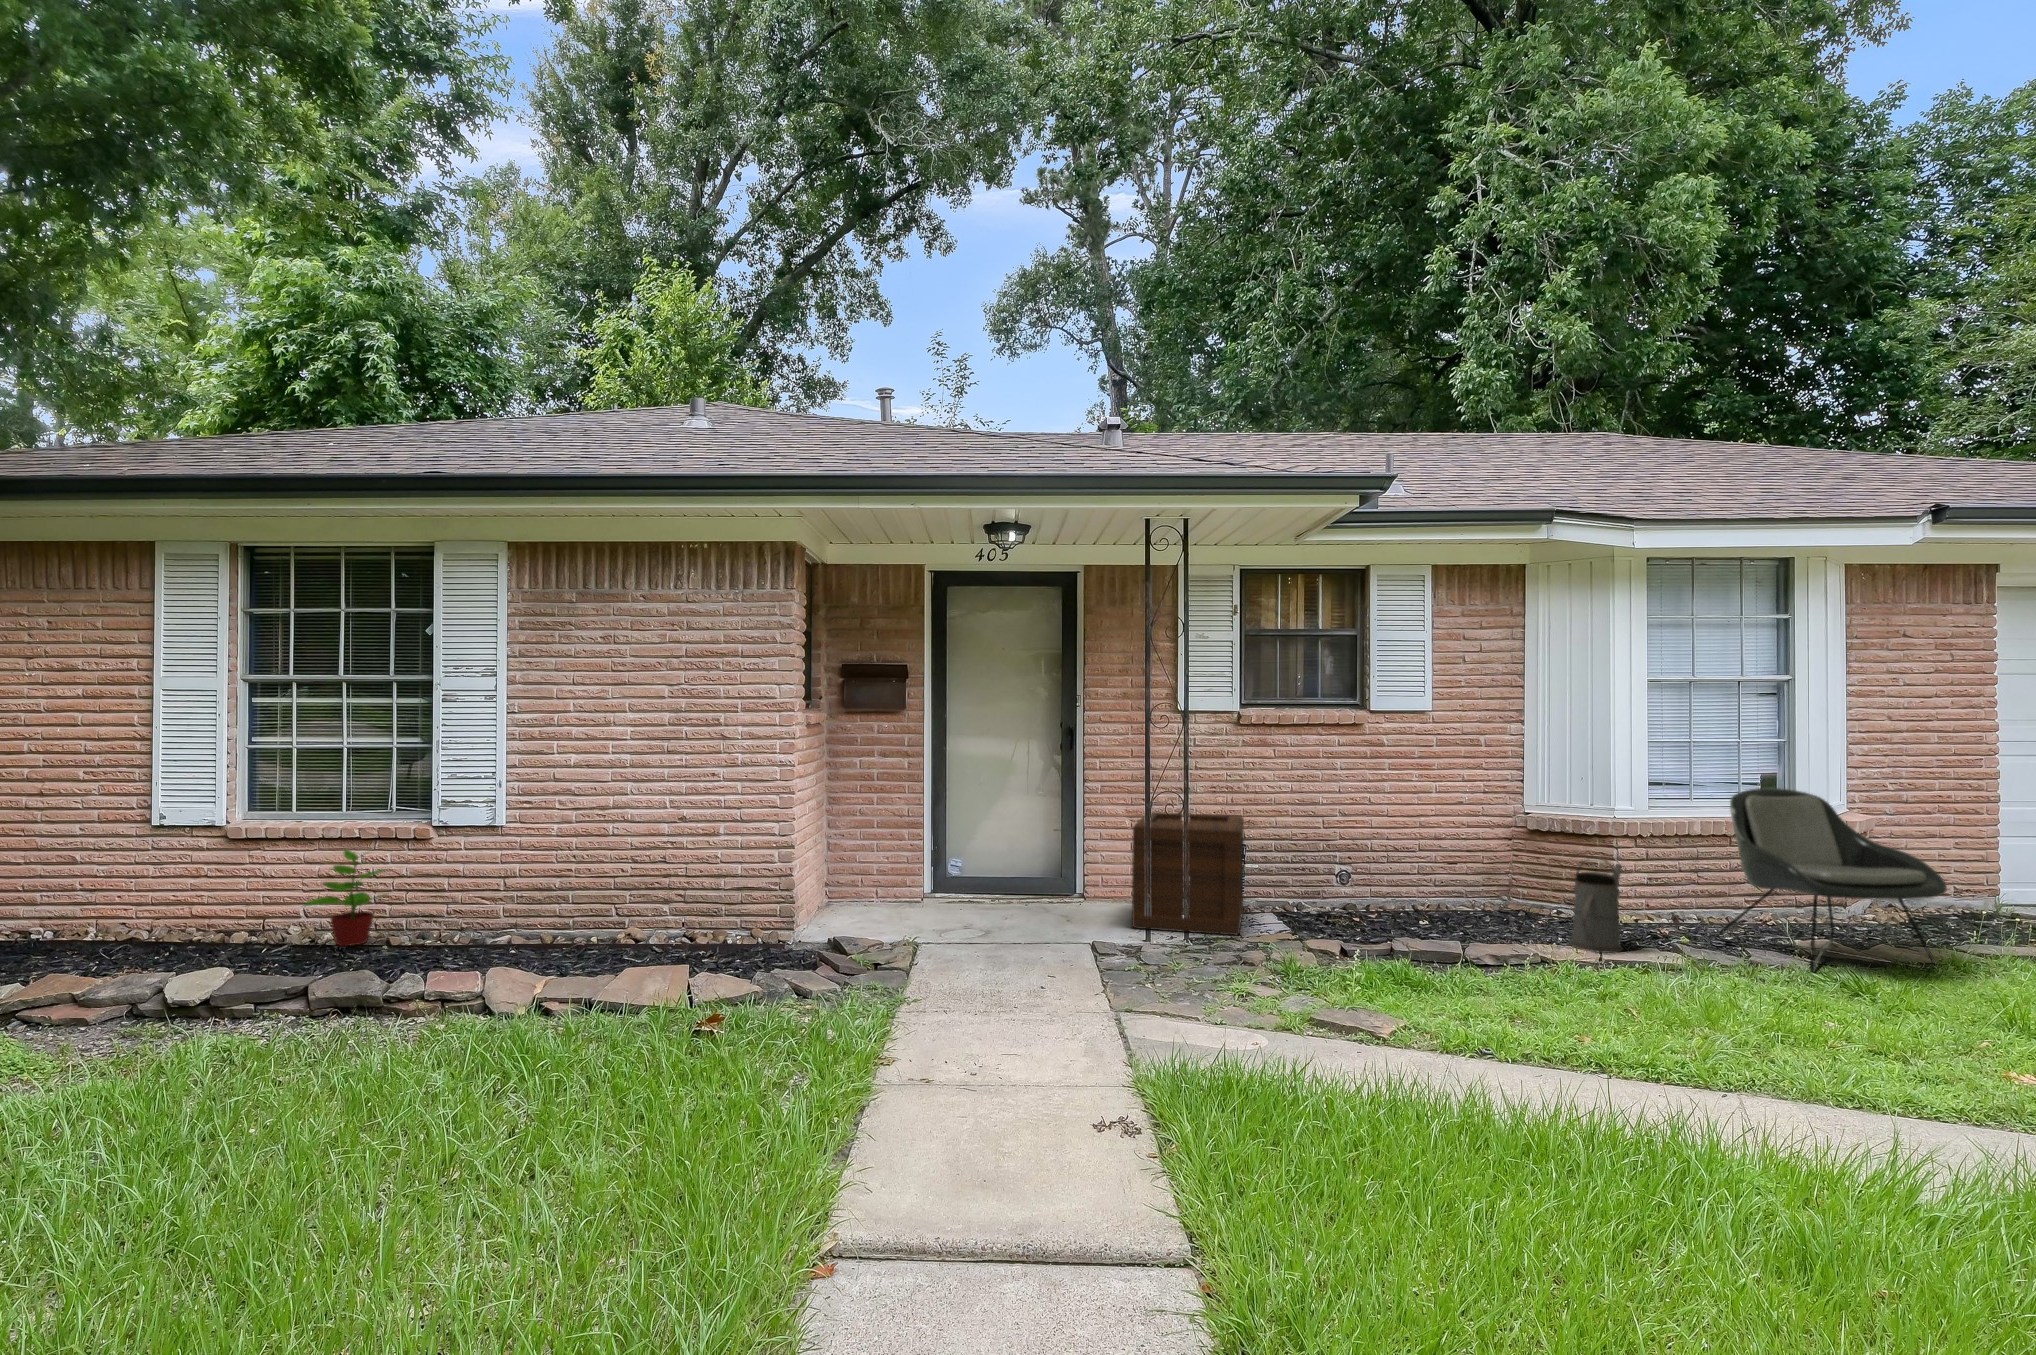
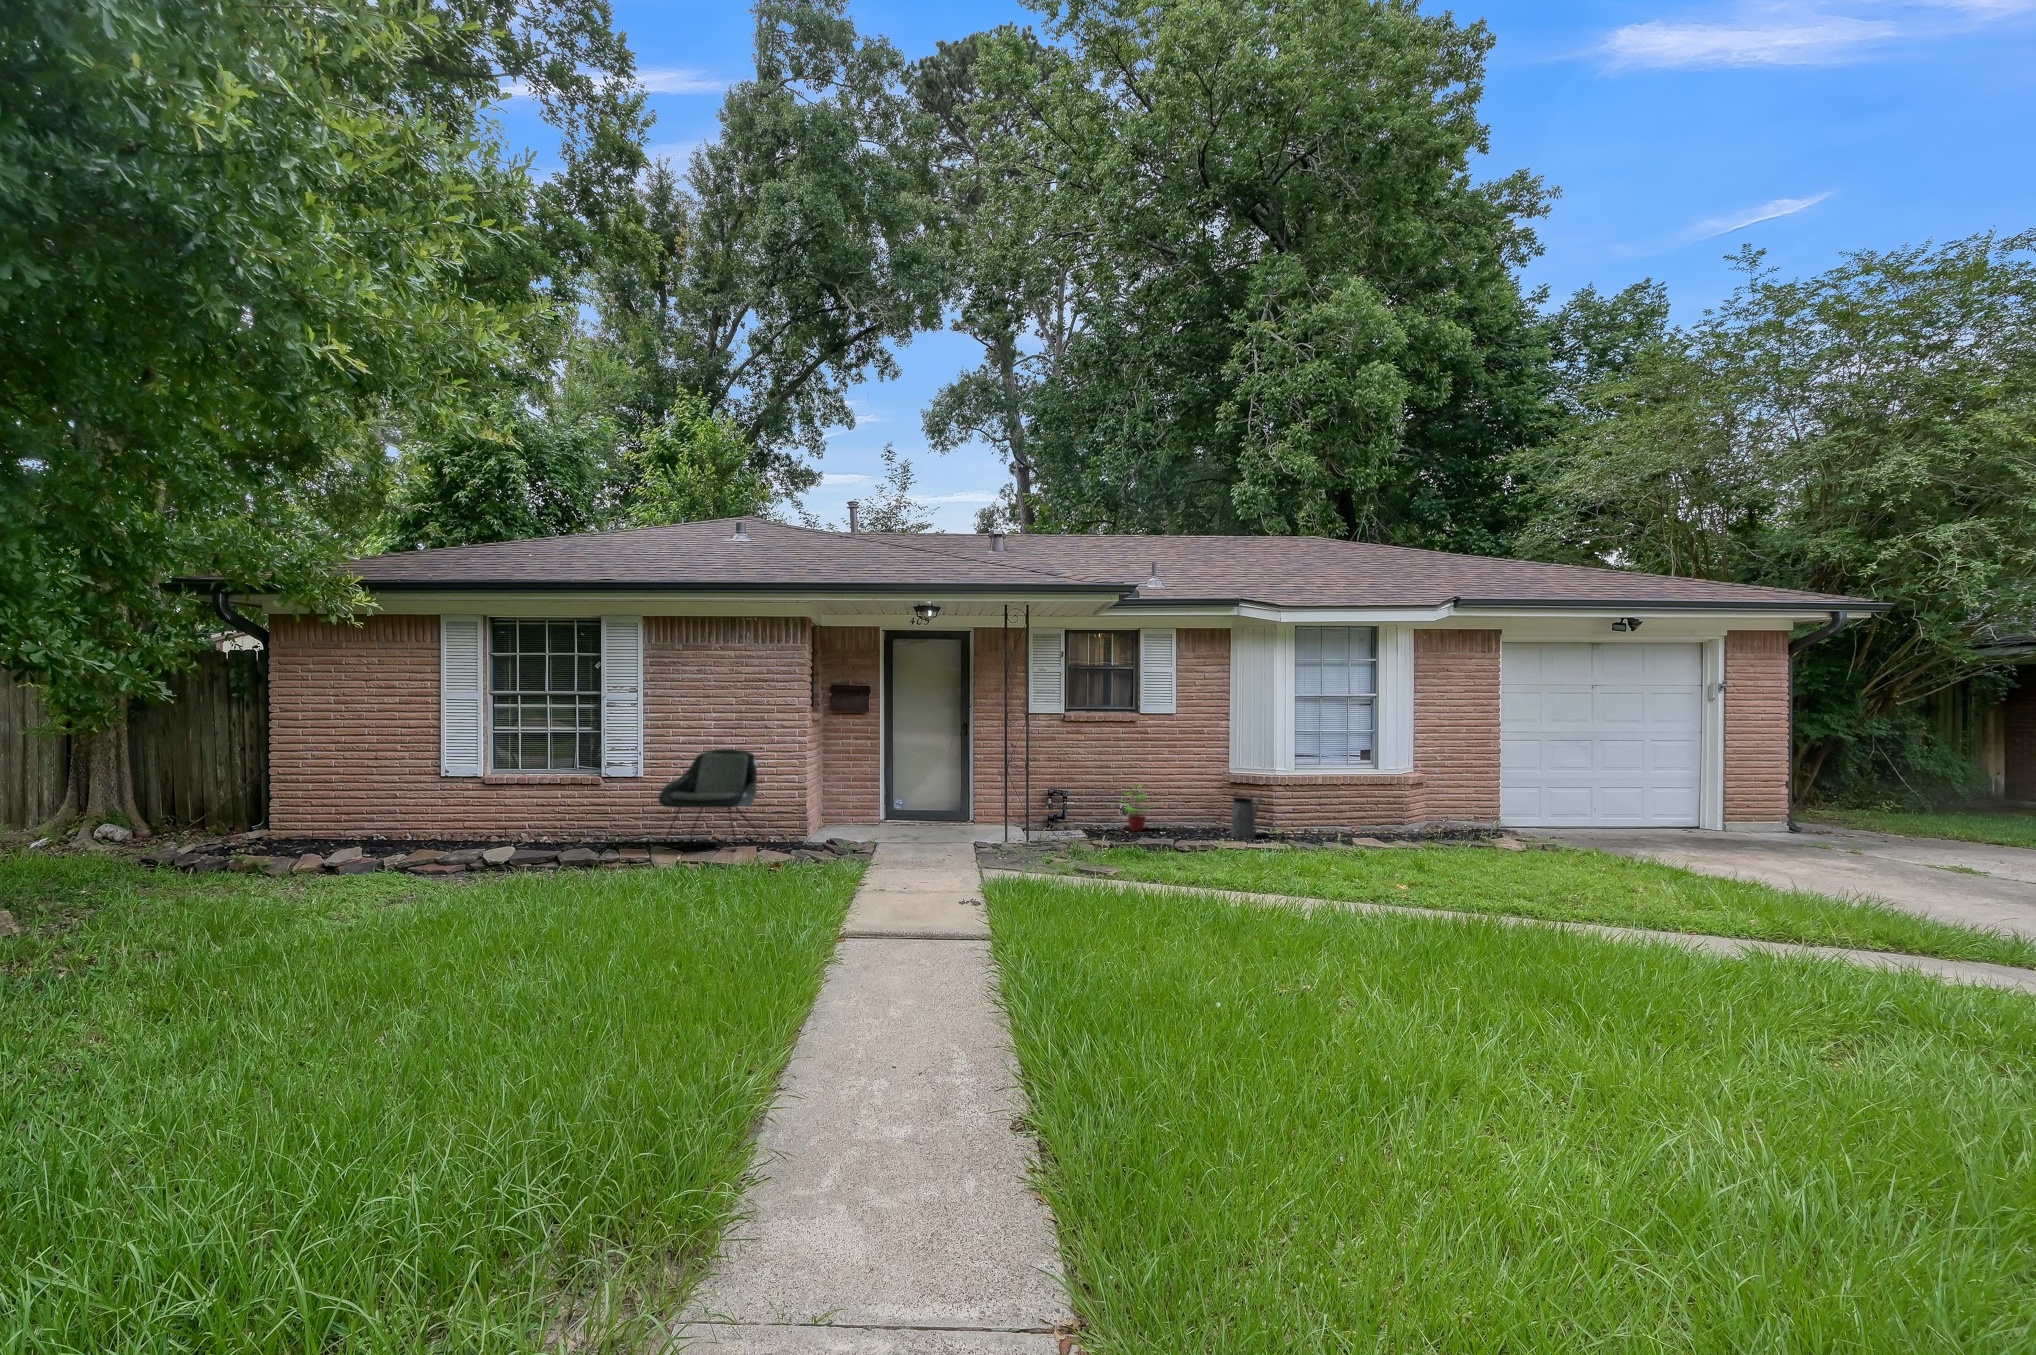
lounge chair: present [1720,788,1947,972] -> present [658,749,759,851]
wooden crate: present [1132,812,1244,935] -> none [996,770,1062,835]
potted plant: present [303,850,388,946] -> present [1126,786,1147,831]

